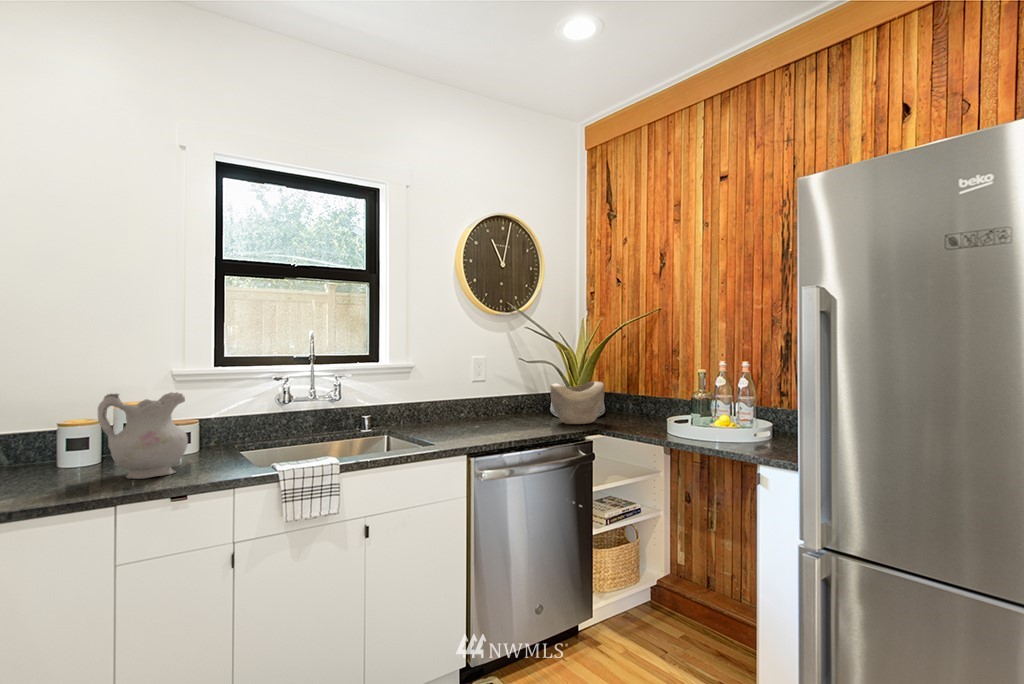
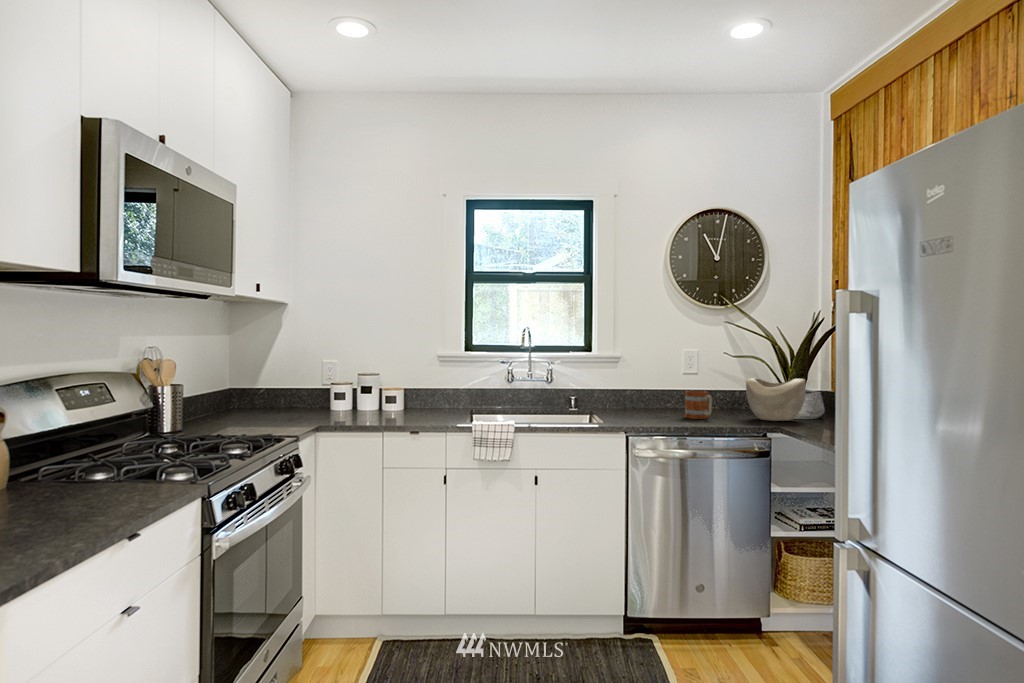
ceramic pitcher: present [98,392,188,479] -> none [381,366,430,421]
mug: none [497,399,529,429] -> present [685,391,712,419]

